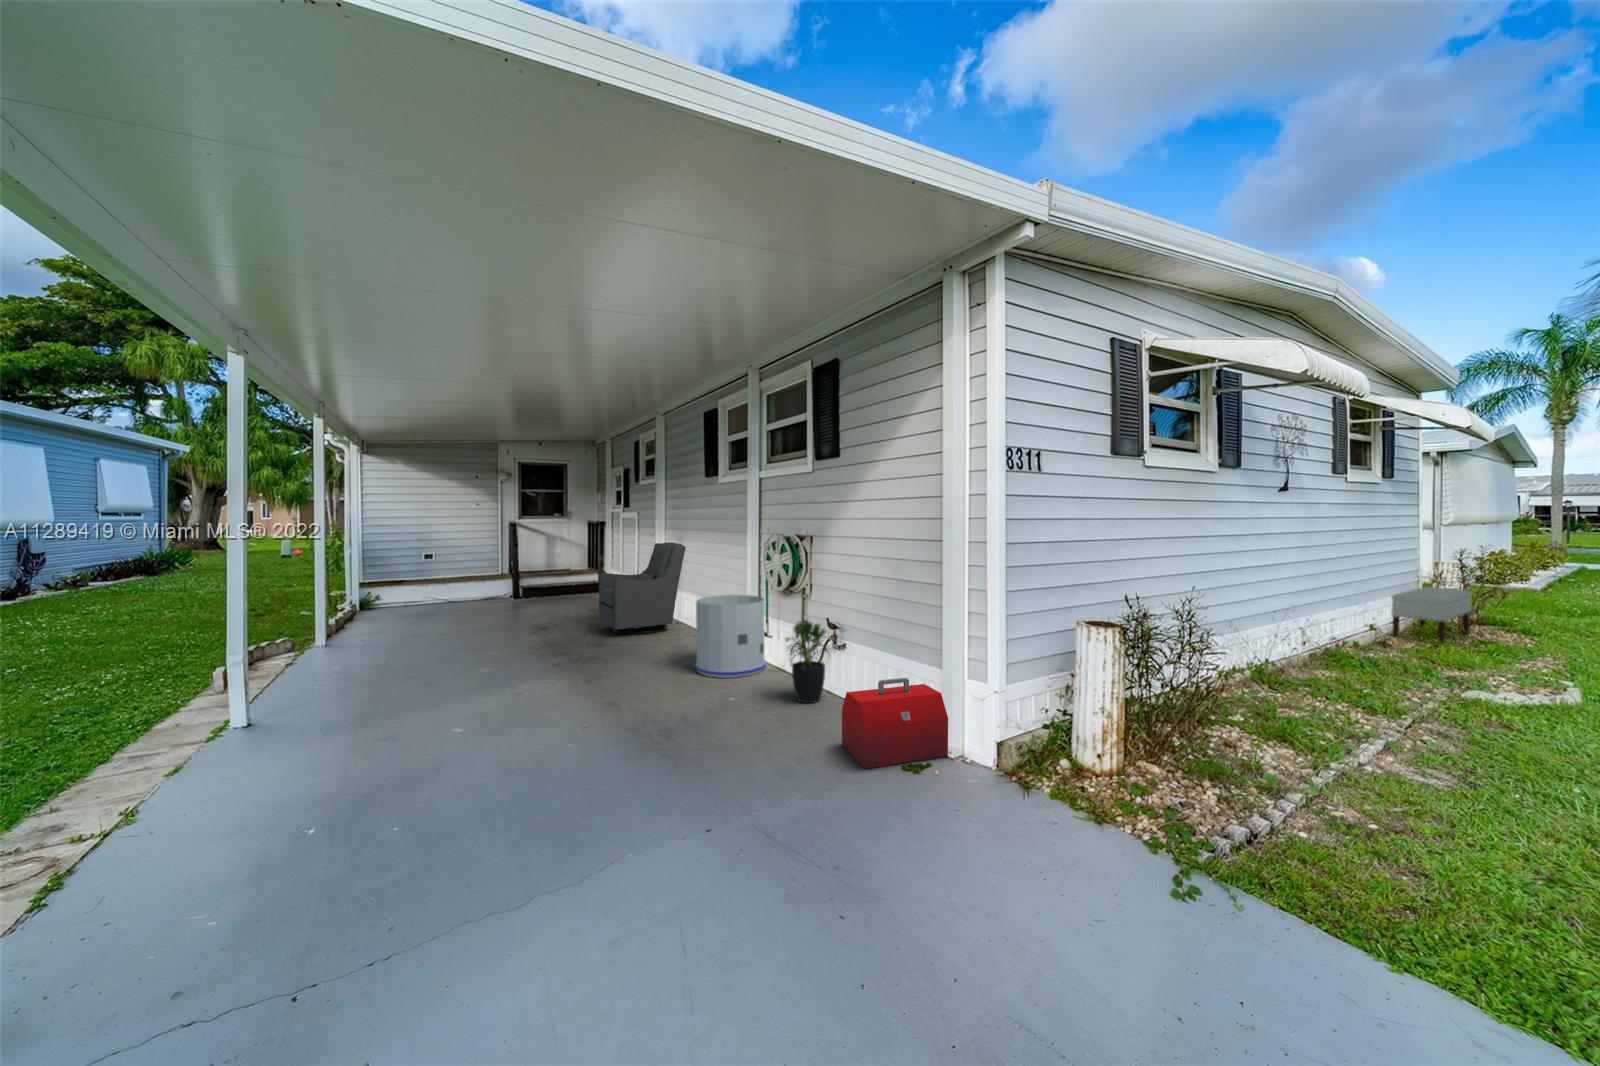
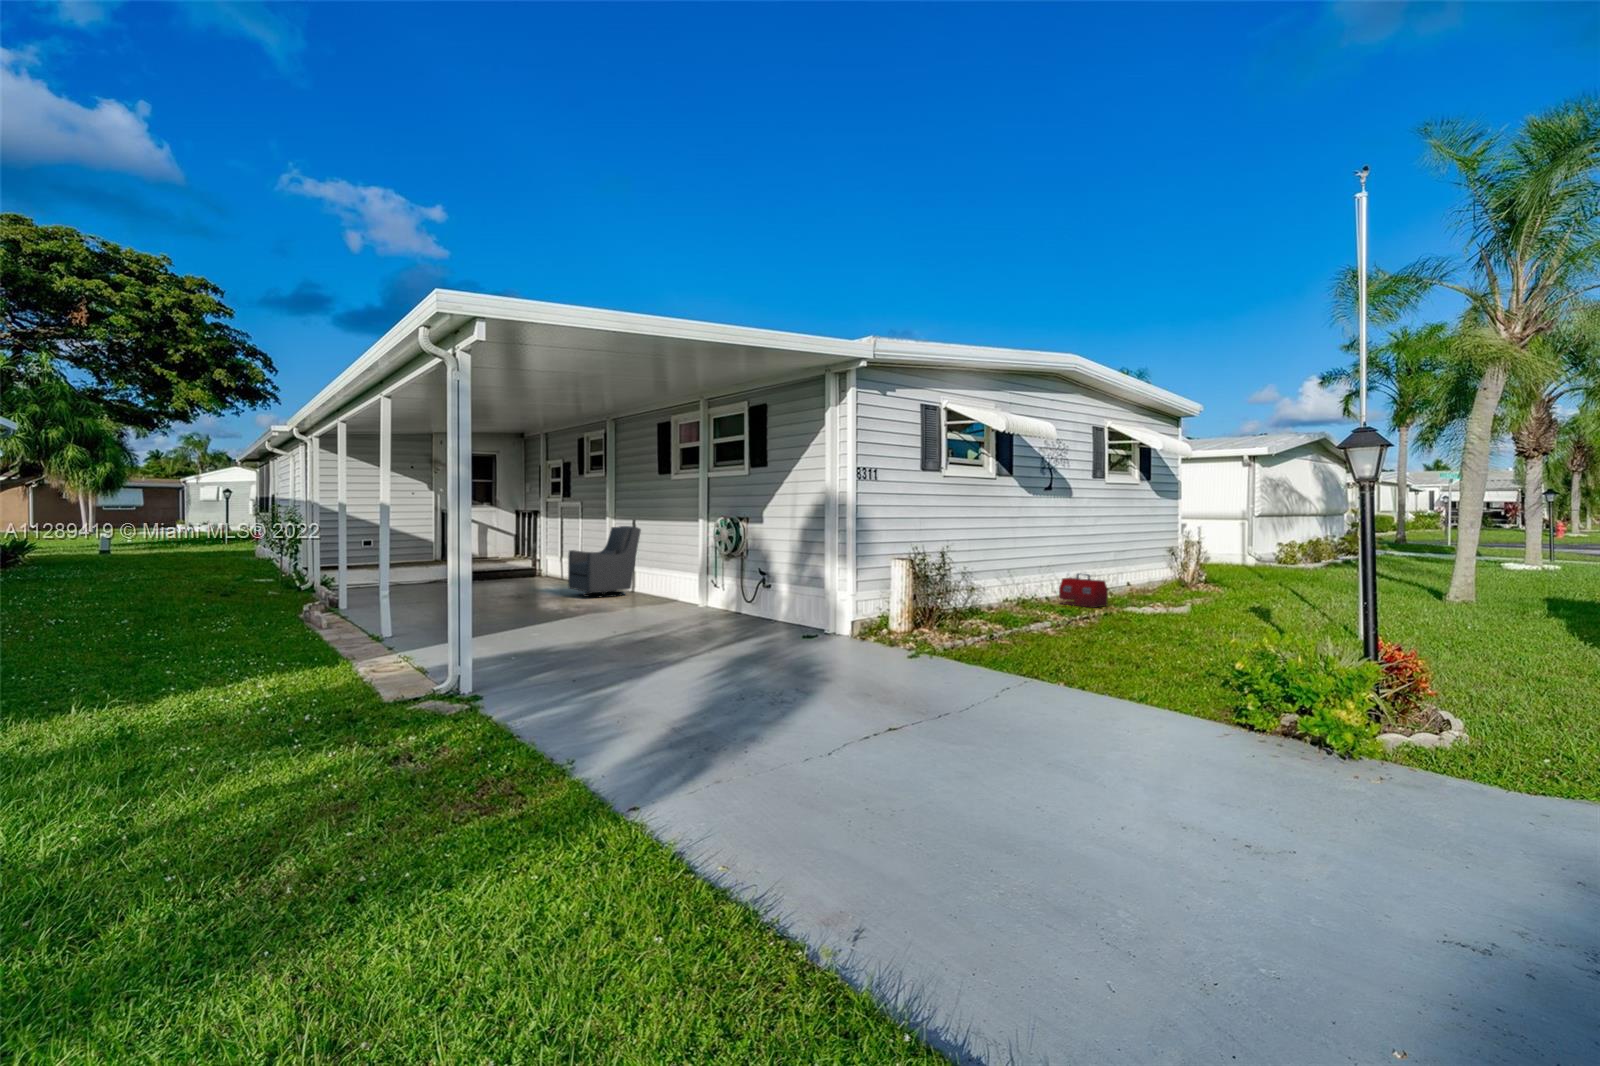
bench: present [1392,587,1472,643] -> none [1145,558,1201,593]
trash can: present [695,595,766,678] -> none [665,560,715,613]
potted plant: present [786,619,830,703] -> none [731,568,766,621]
toolbox: present [842,678,948,769] -> present [1059,573,1108,608]

